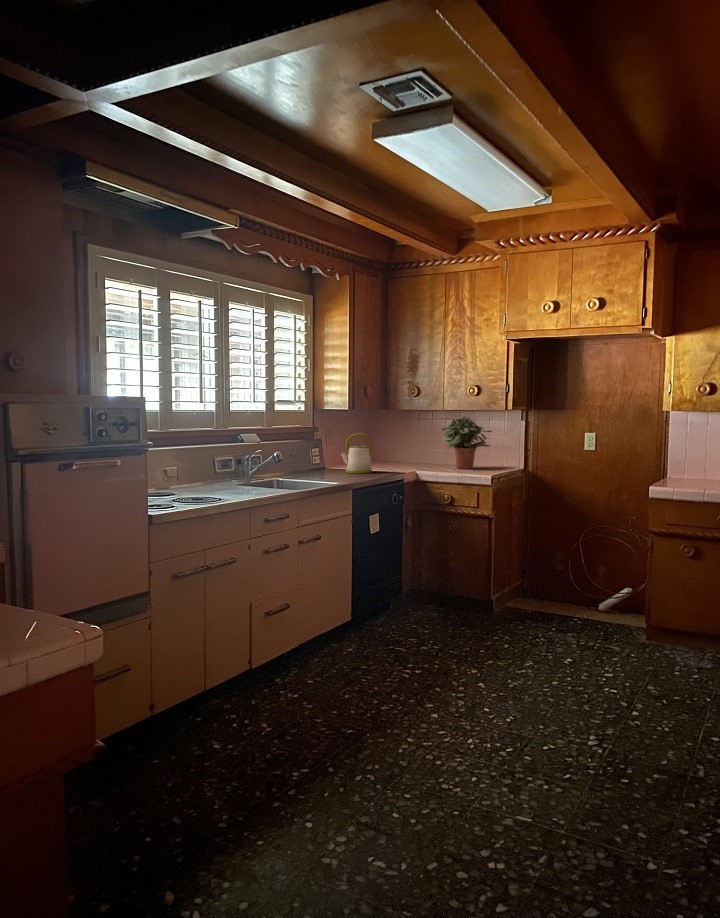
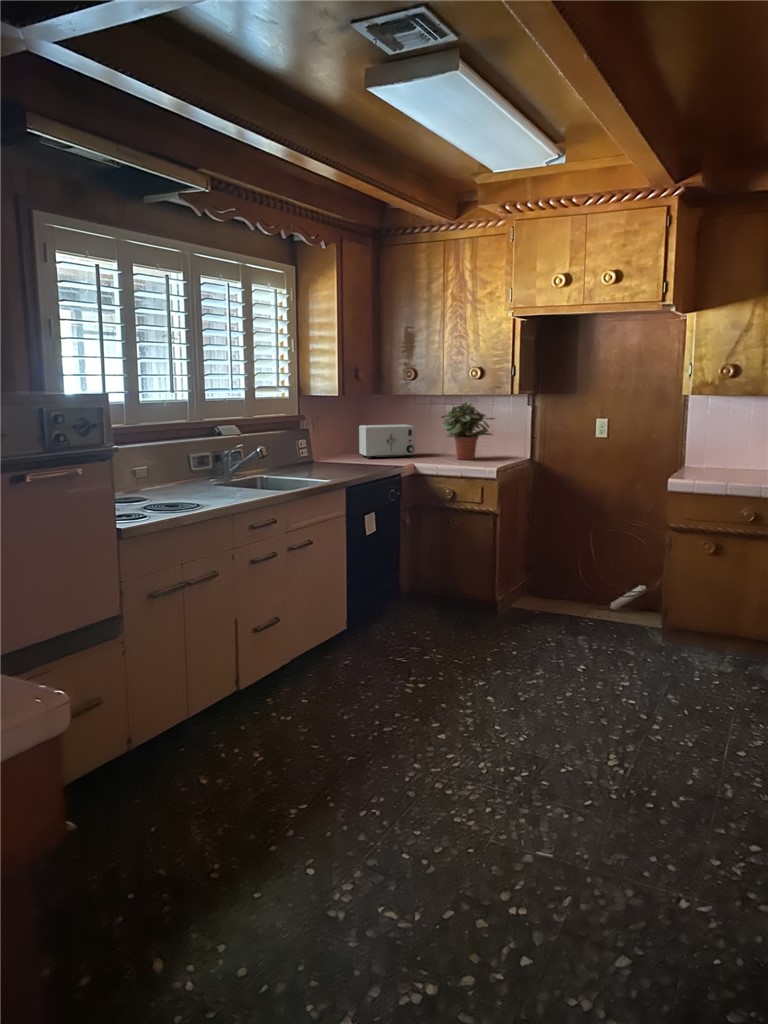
kettle: present [341,433,373,473] -> none [331,423,366,467]
toaster: none [367,436,418,467] -> present [359,424,415,458]

